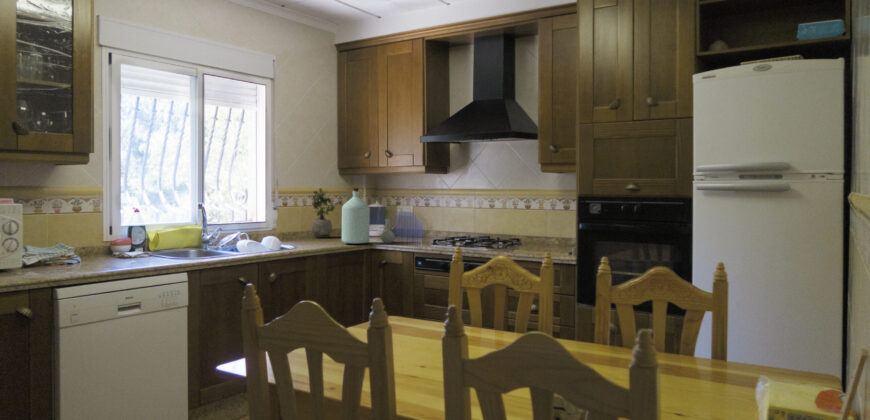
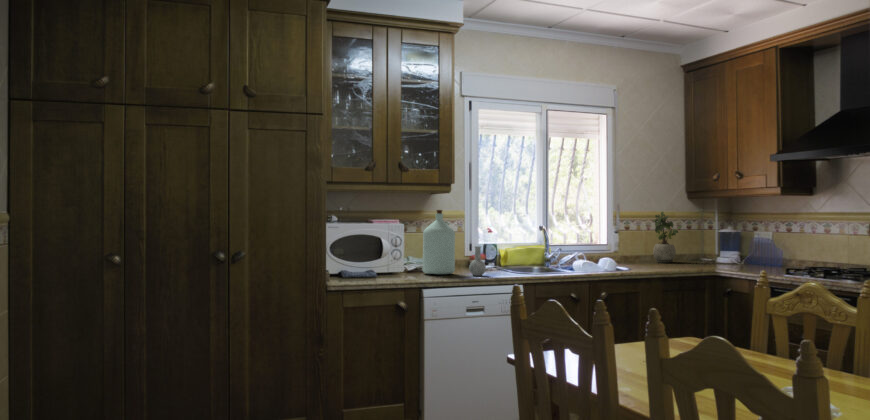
bottle: present [342,188,394,243] -> present [423,210,486,276]

